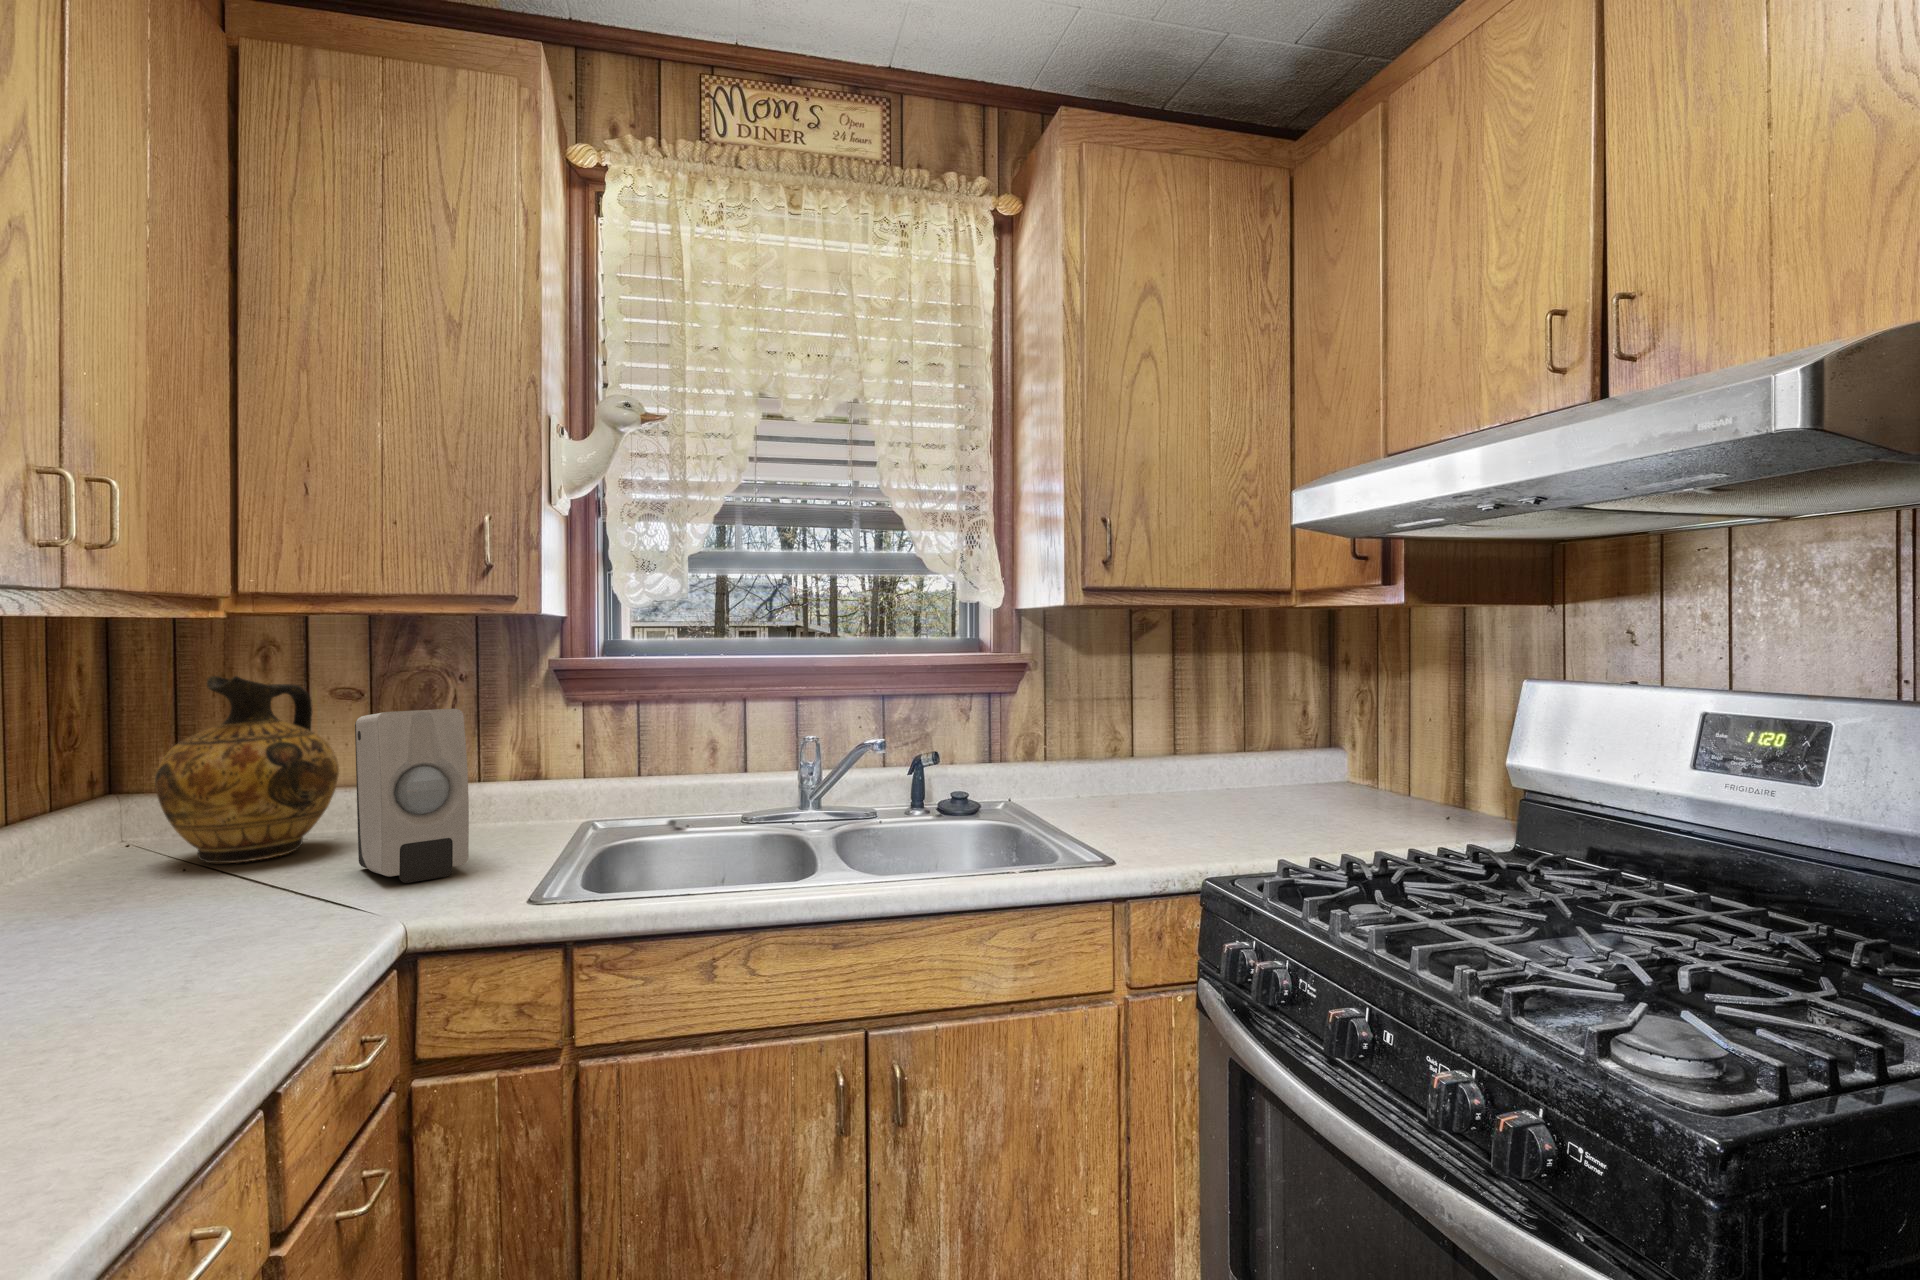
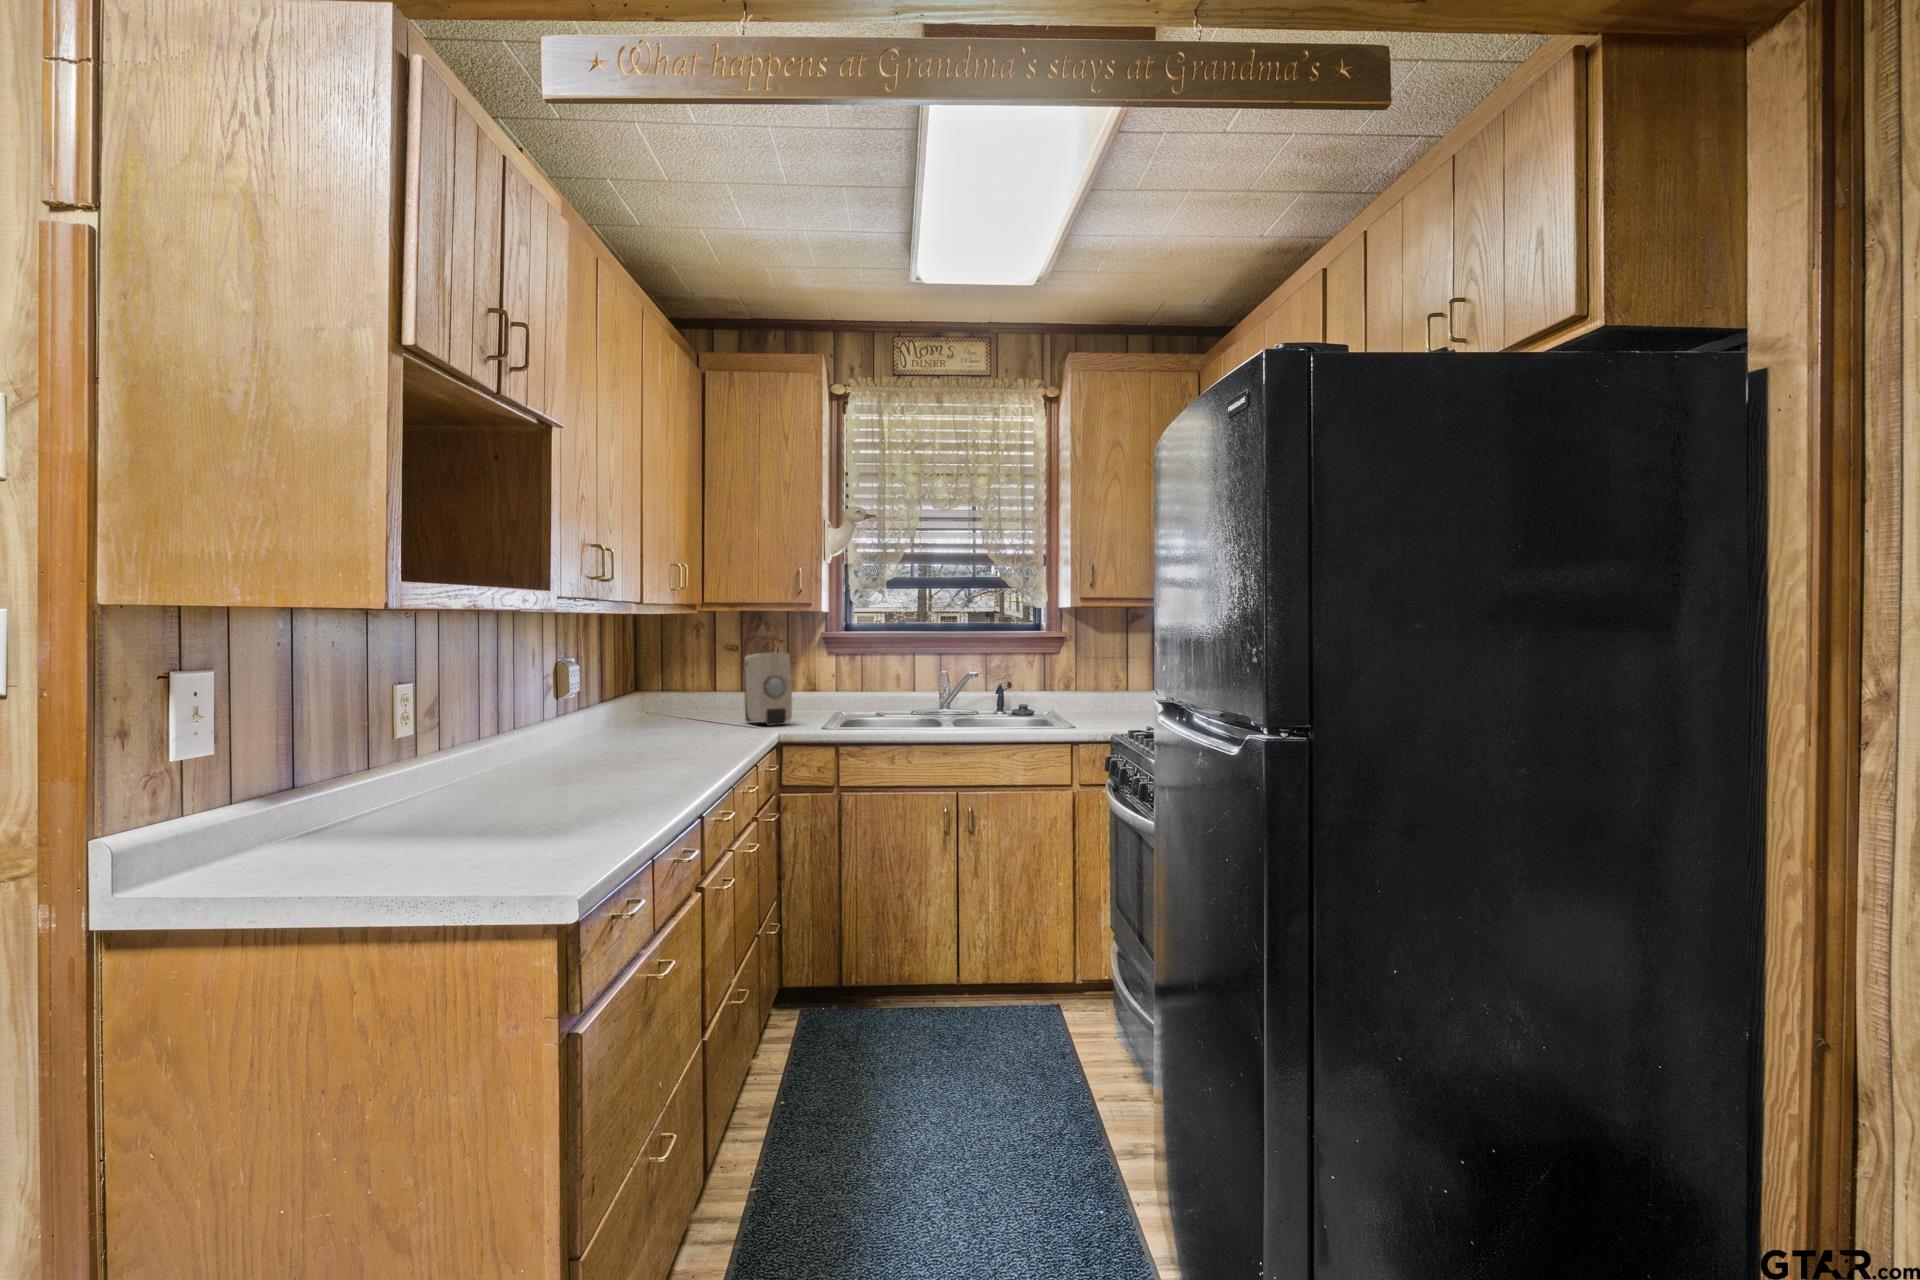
ceramic jug: present [155,676,339,863] -> none [662,638,730,720]

